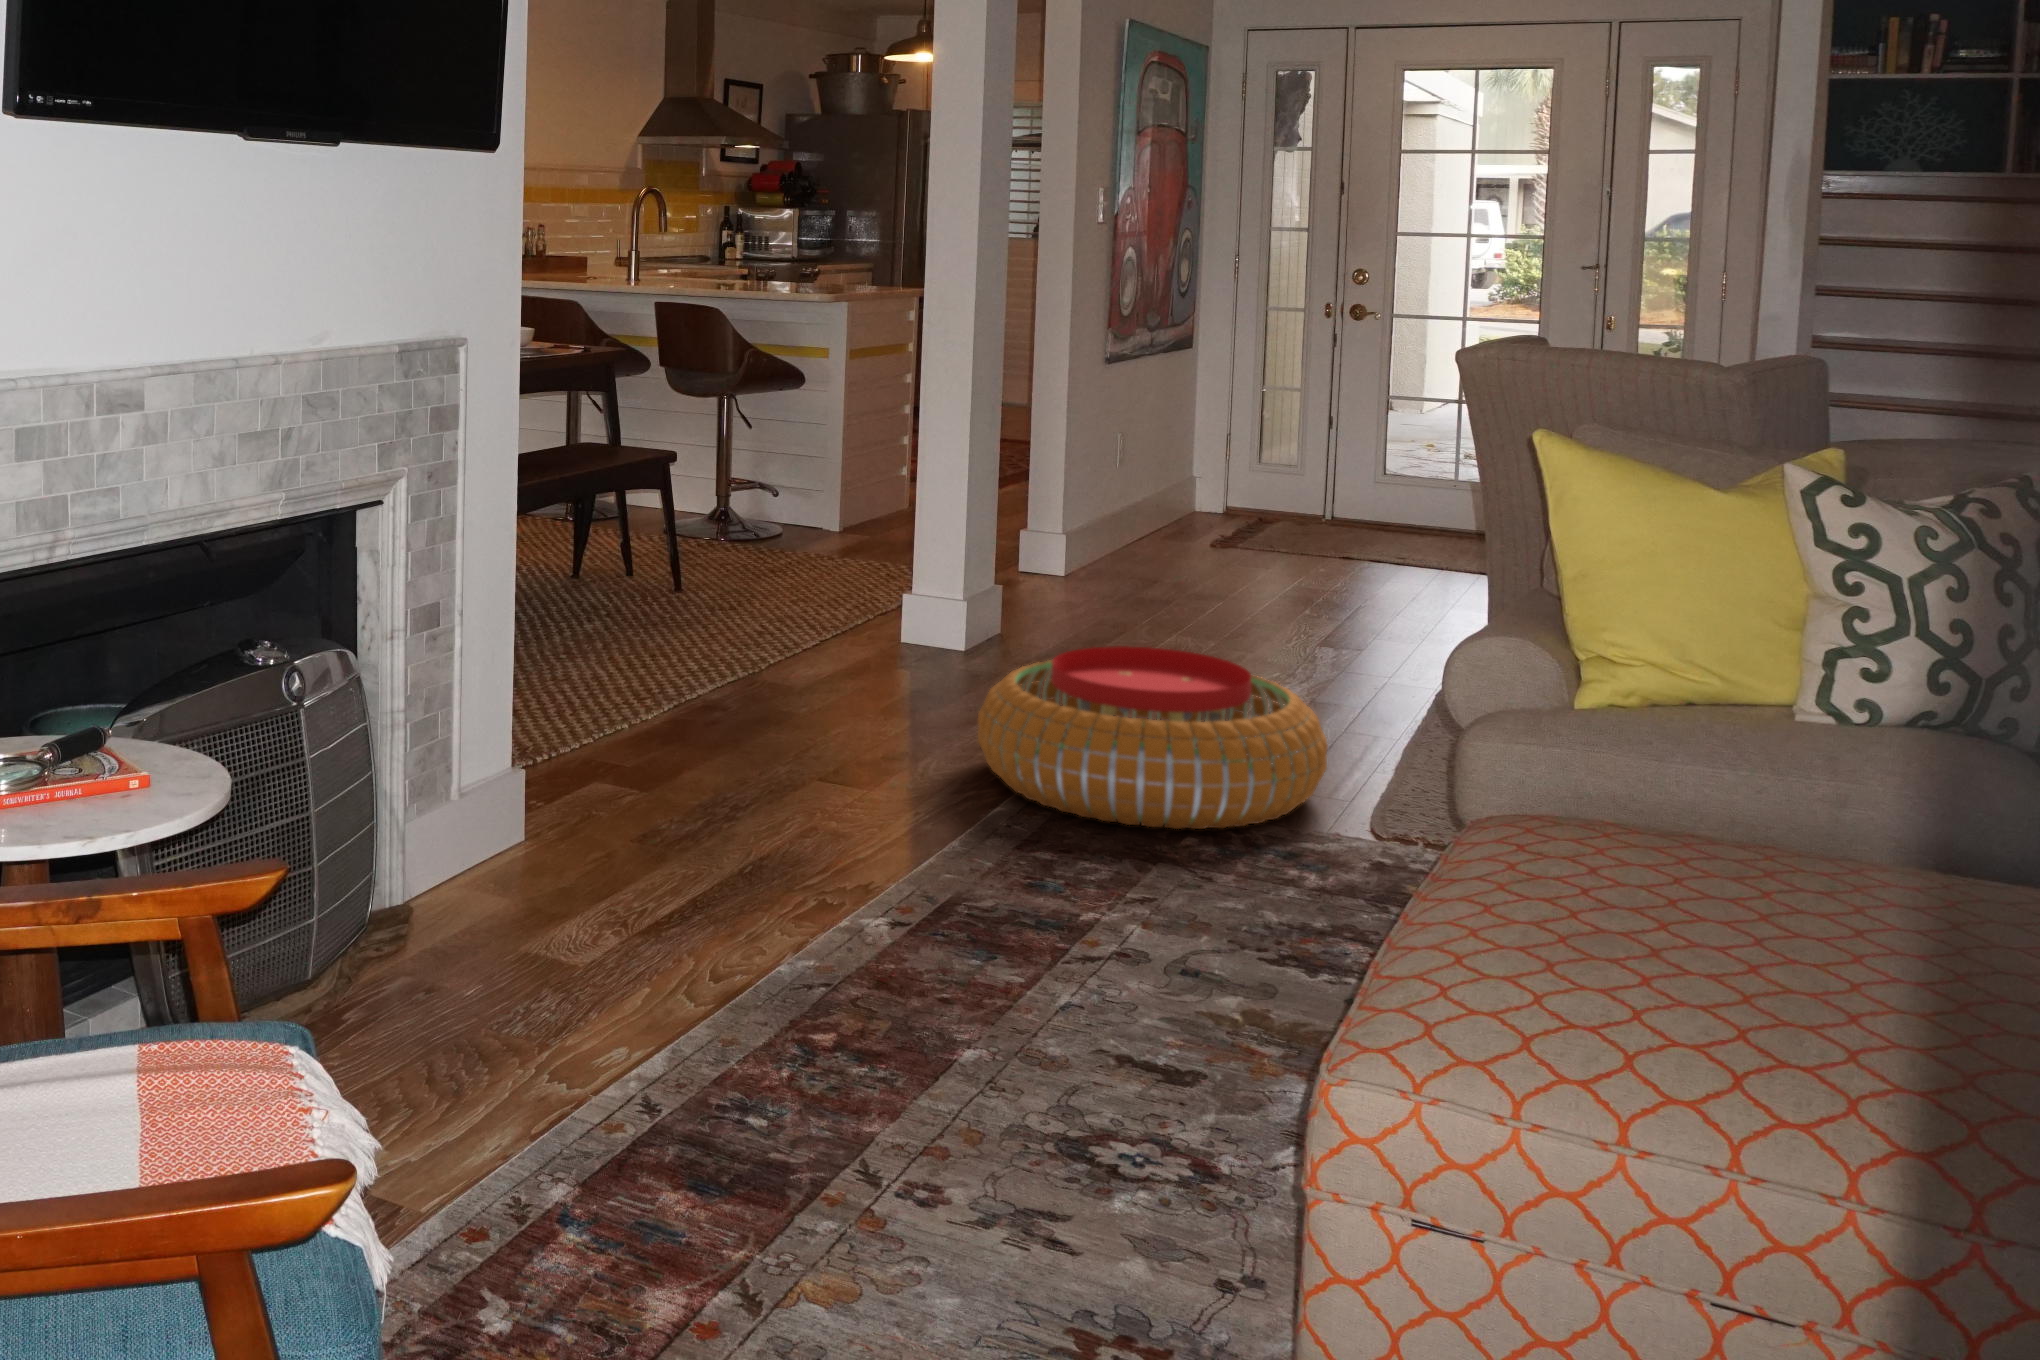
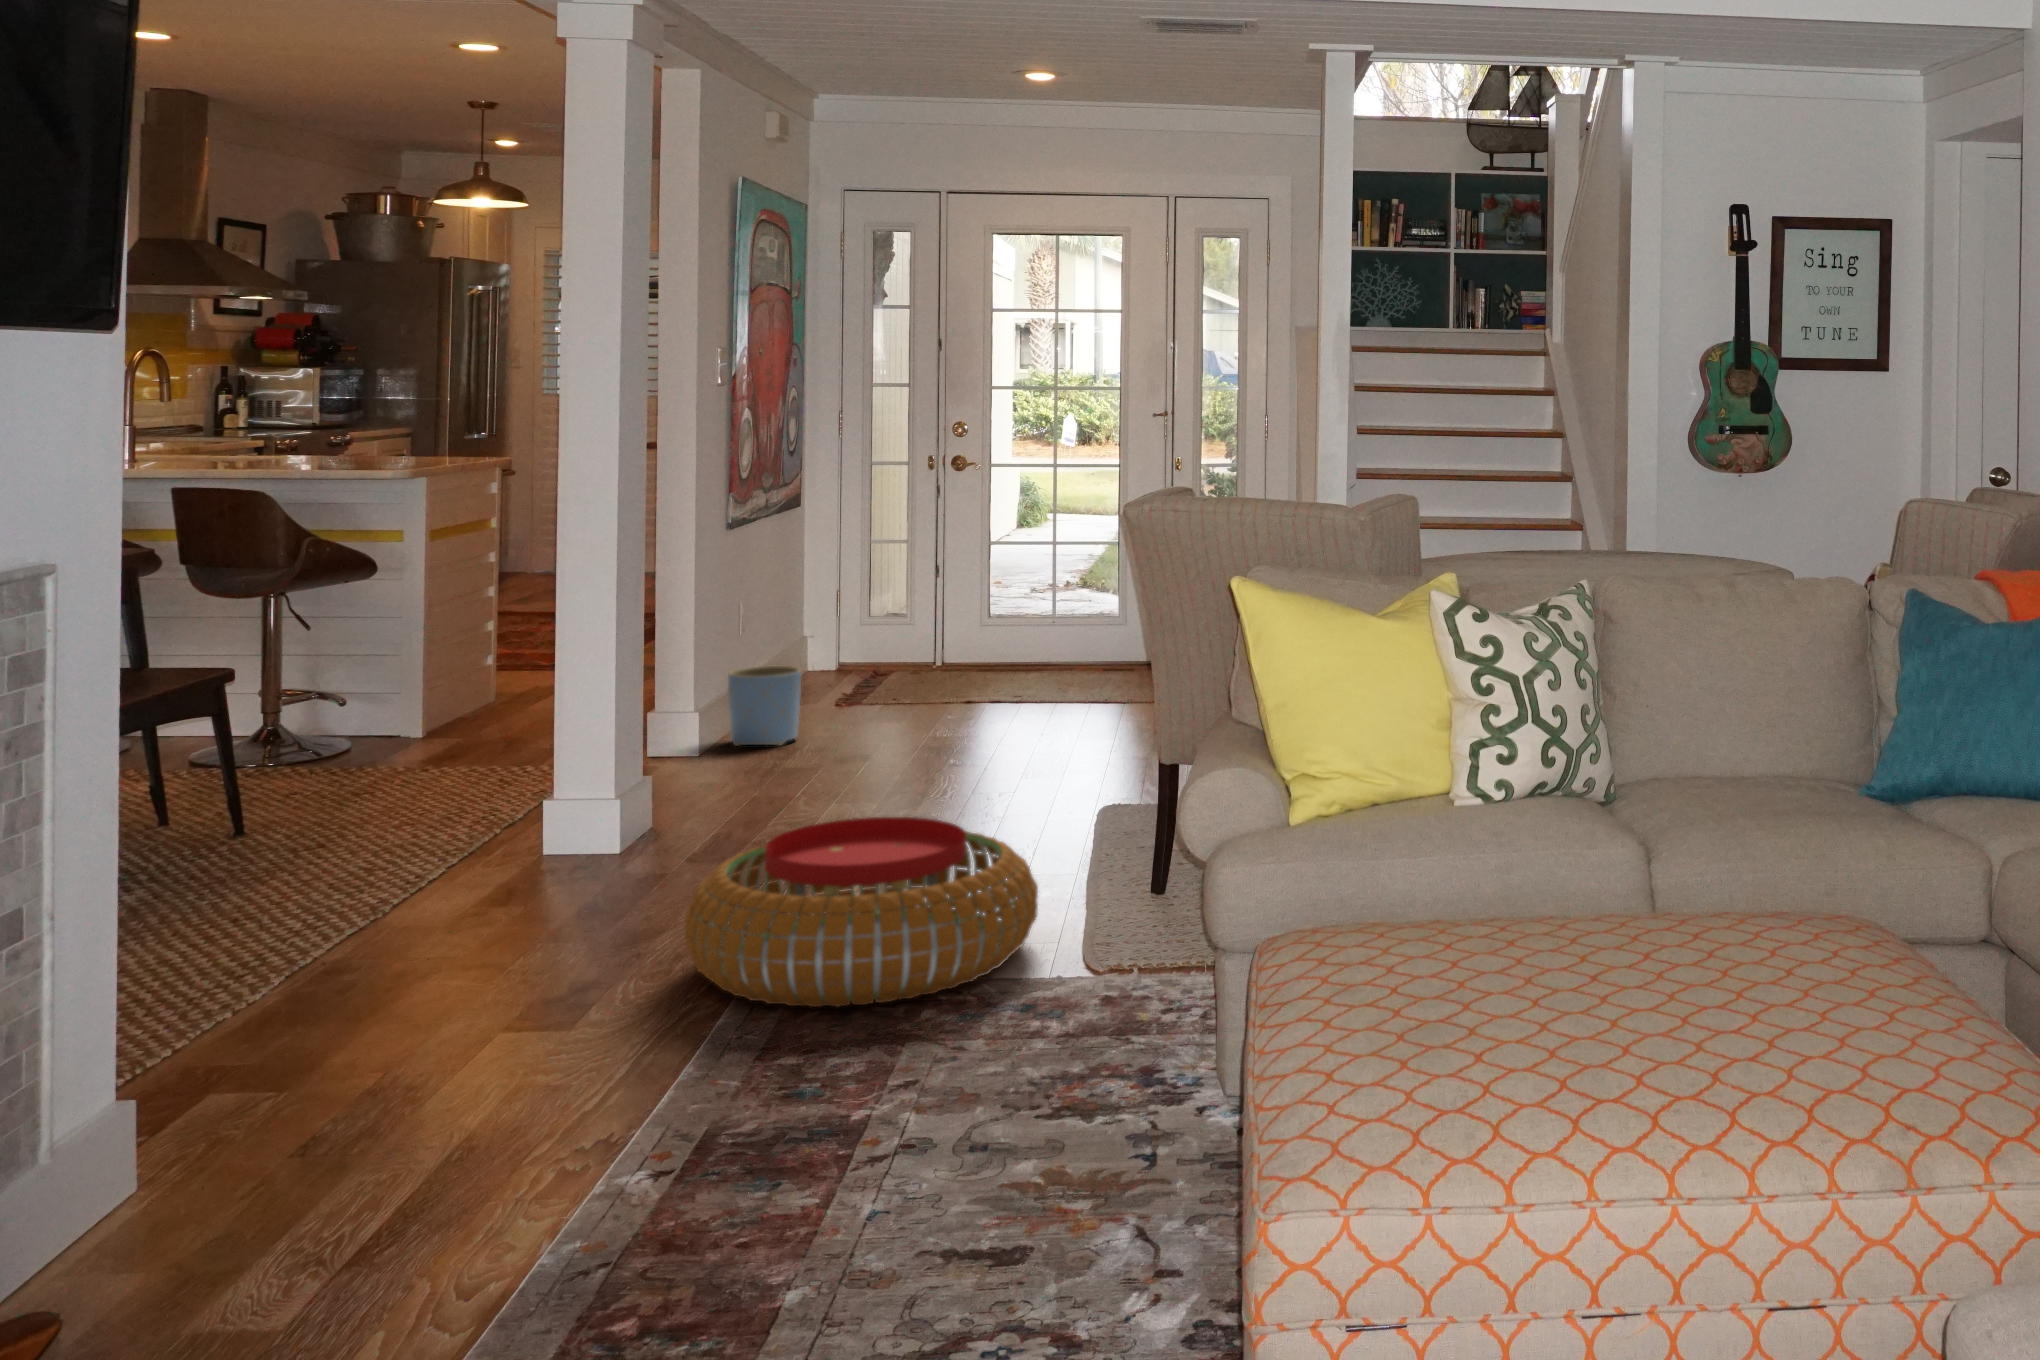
planter: none [1095,500,1166,580] -> present [728,666,801,746]

